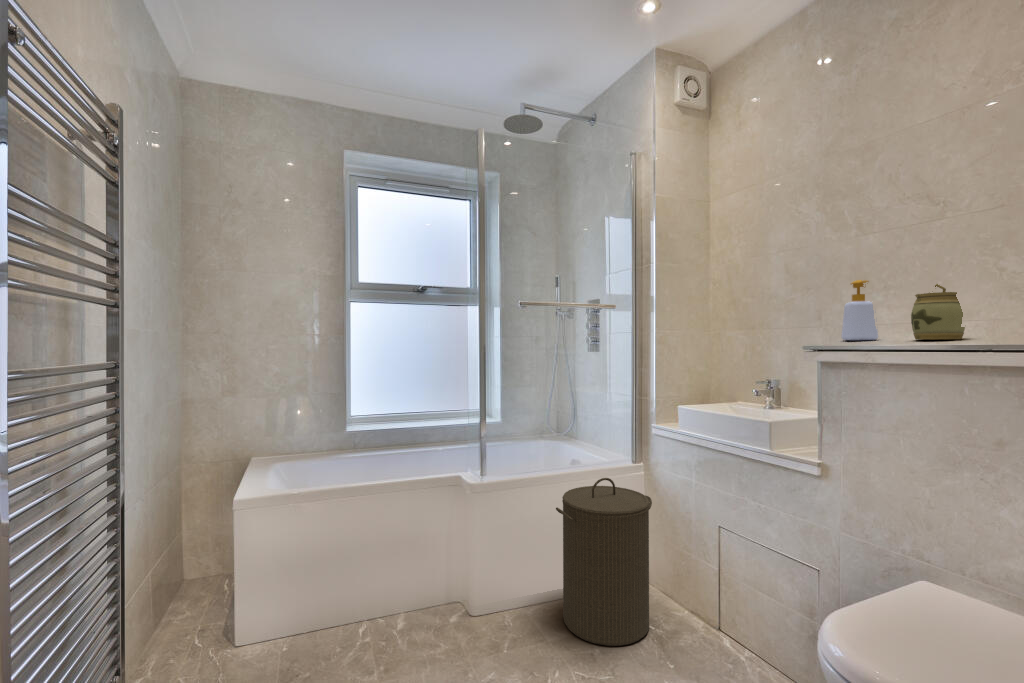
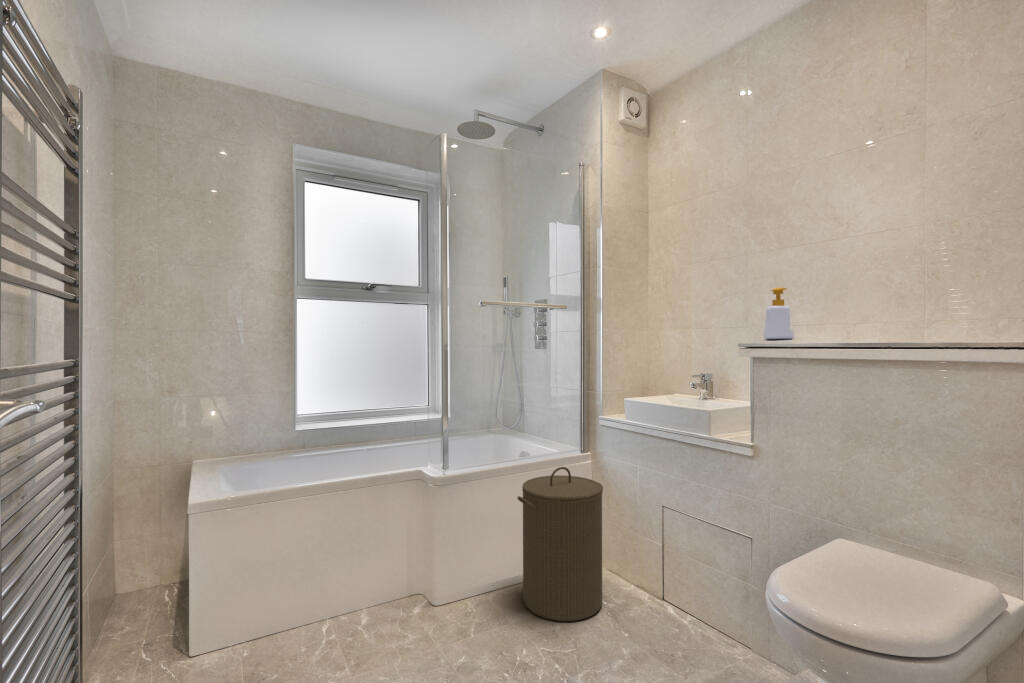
jar: present [911,284,965,340] -> none [820,292,862,338]

